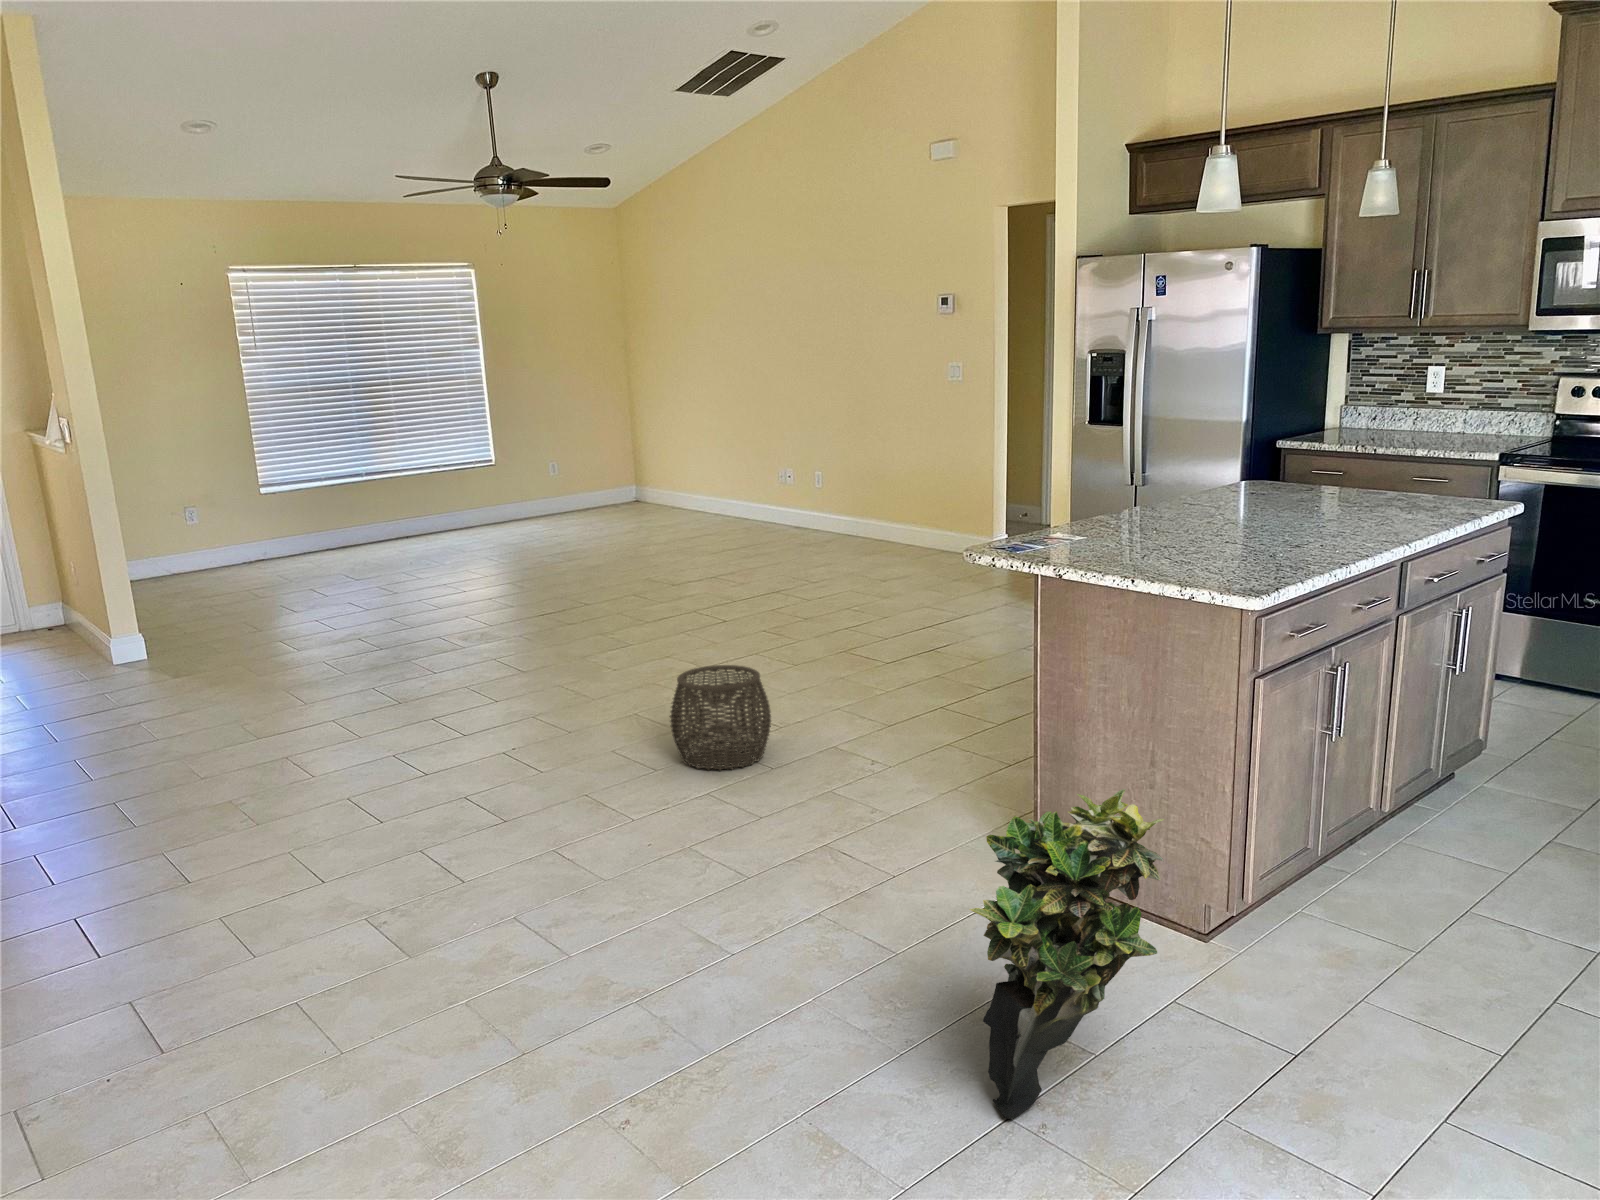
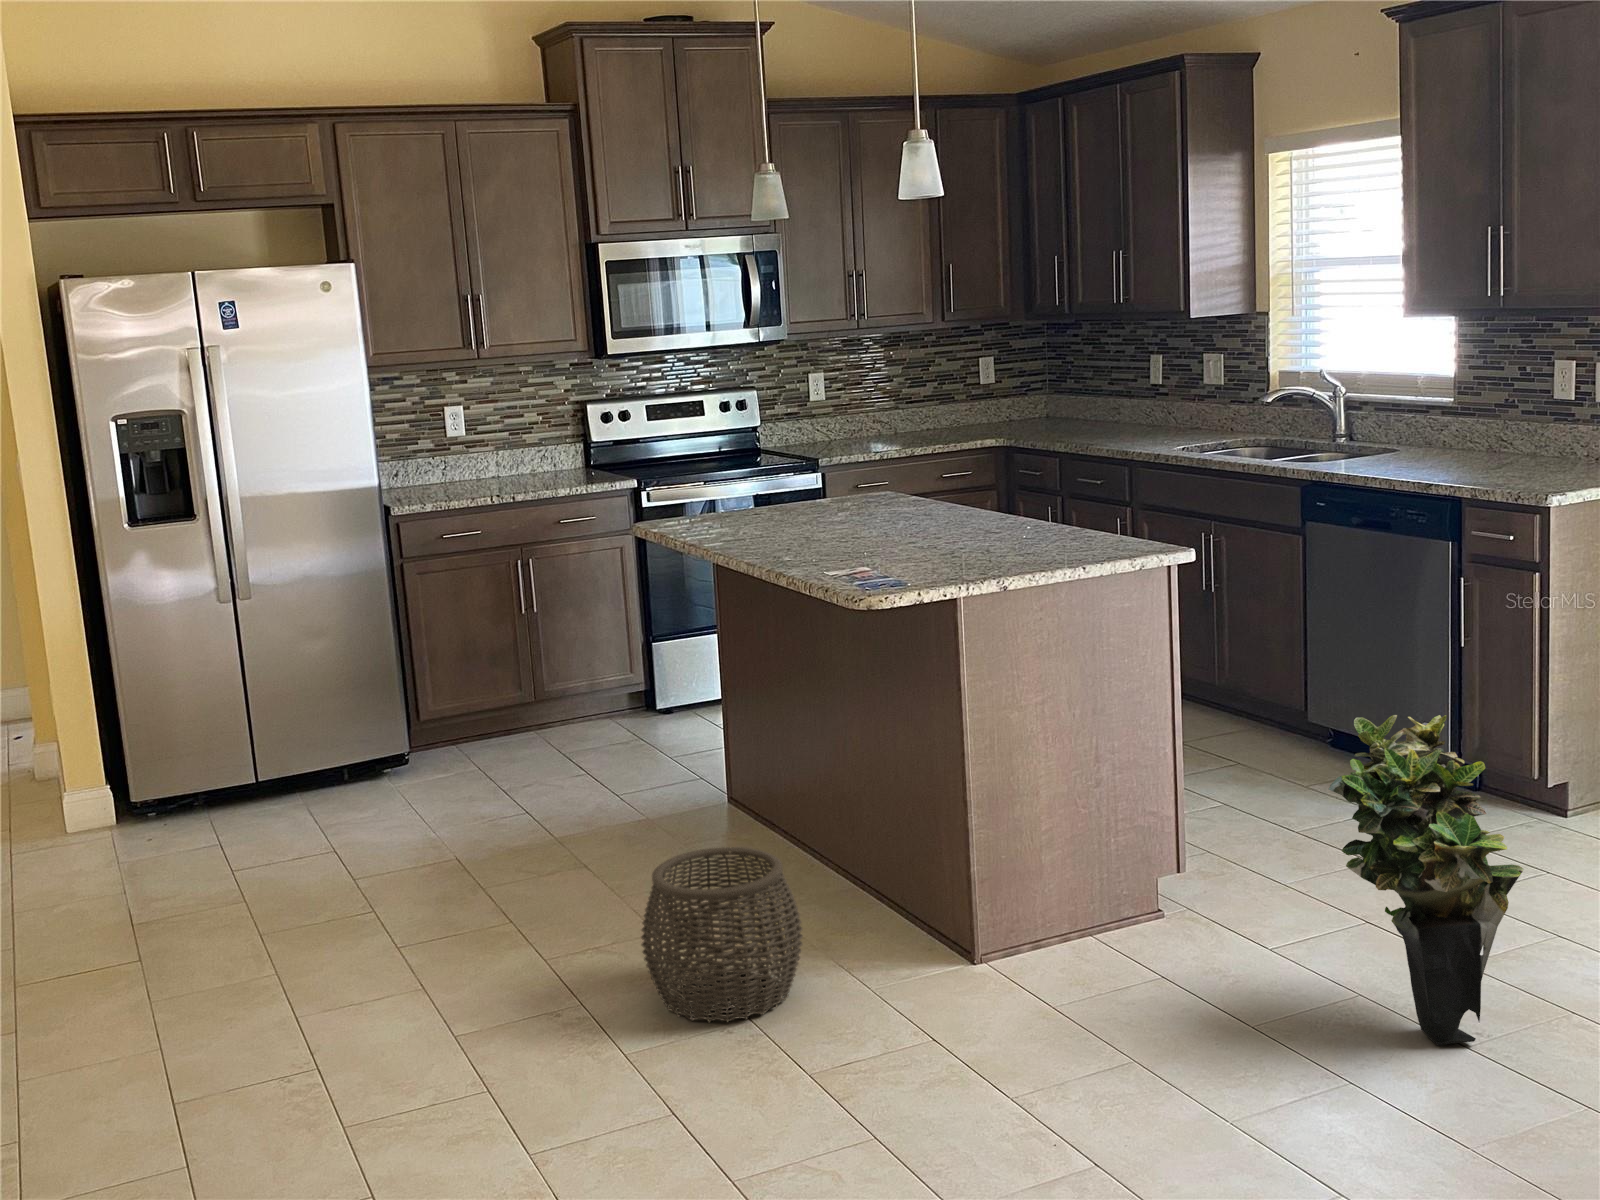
woven basket: present [670,665,771,770] -> present [641,847,803,1023]

